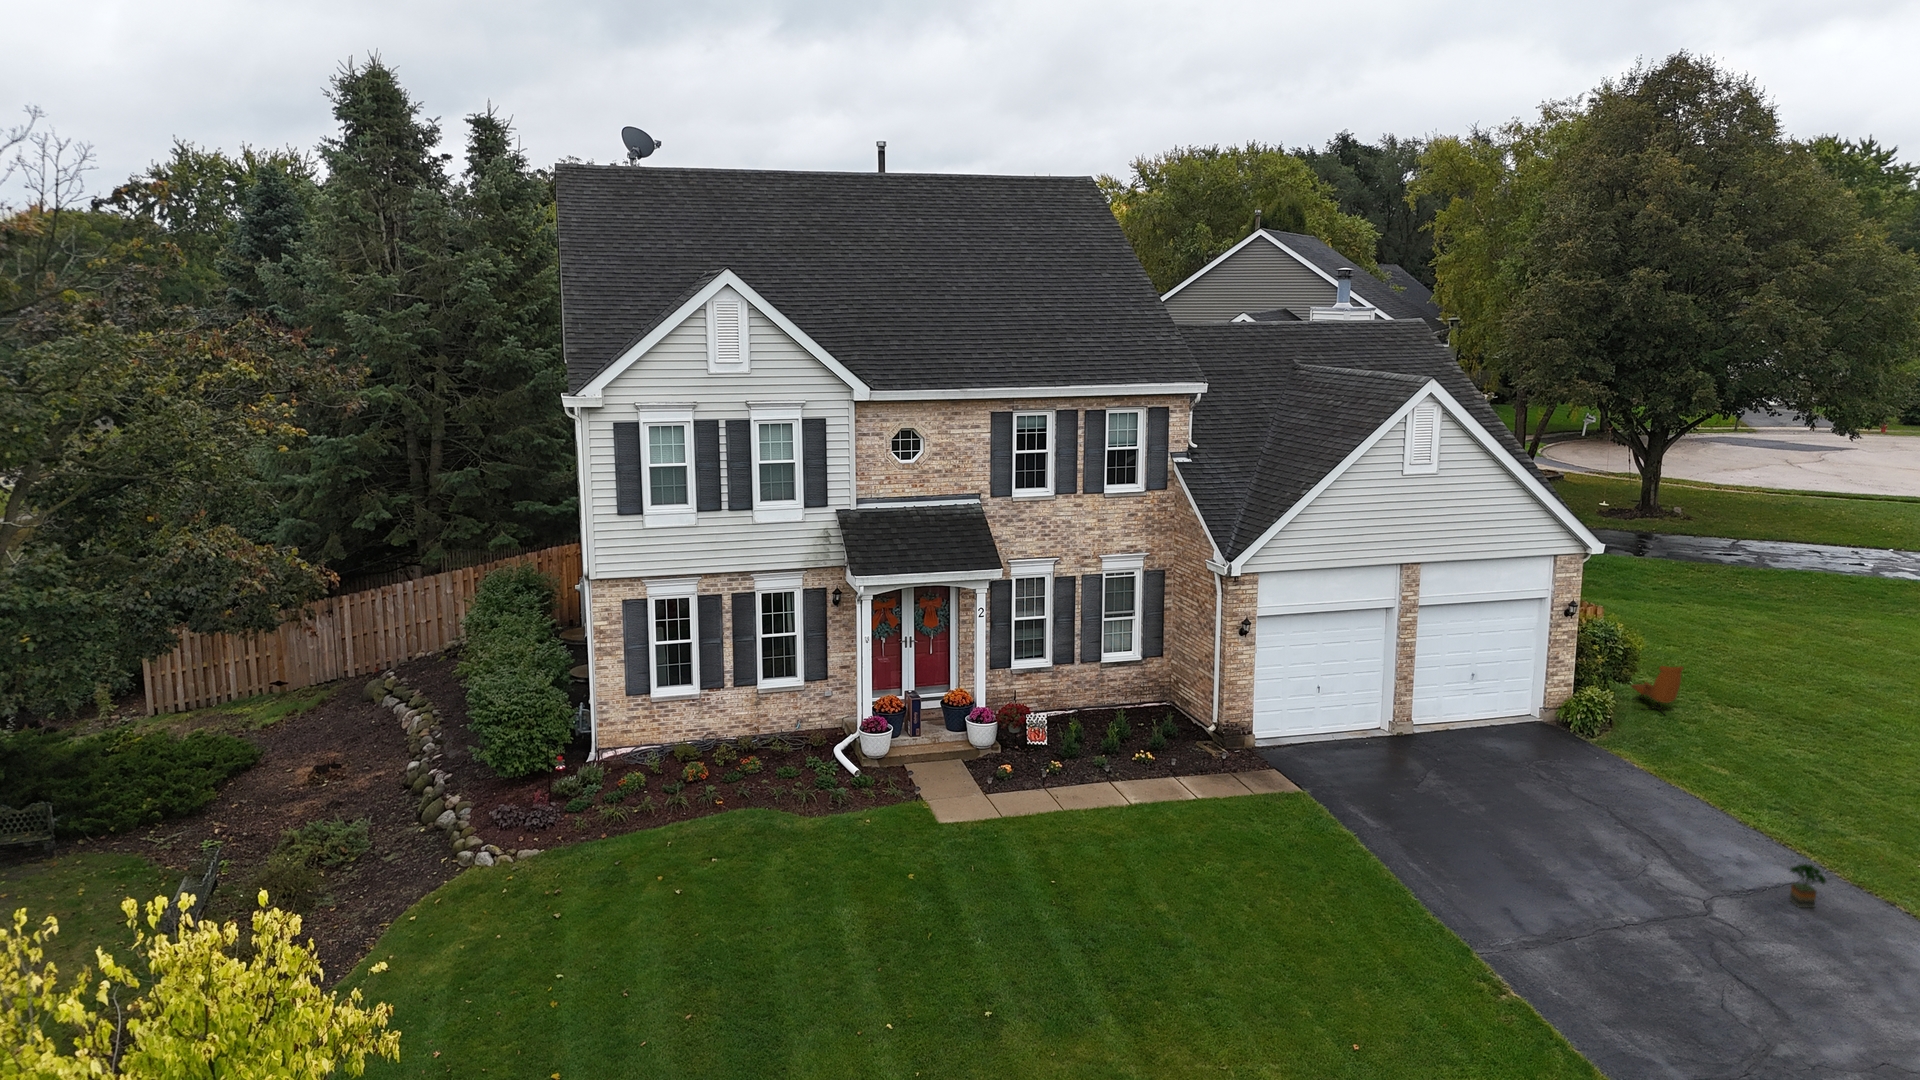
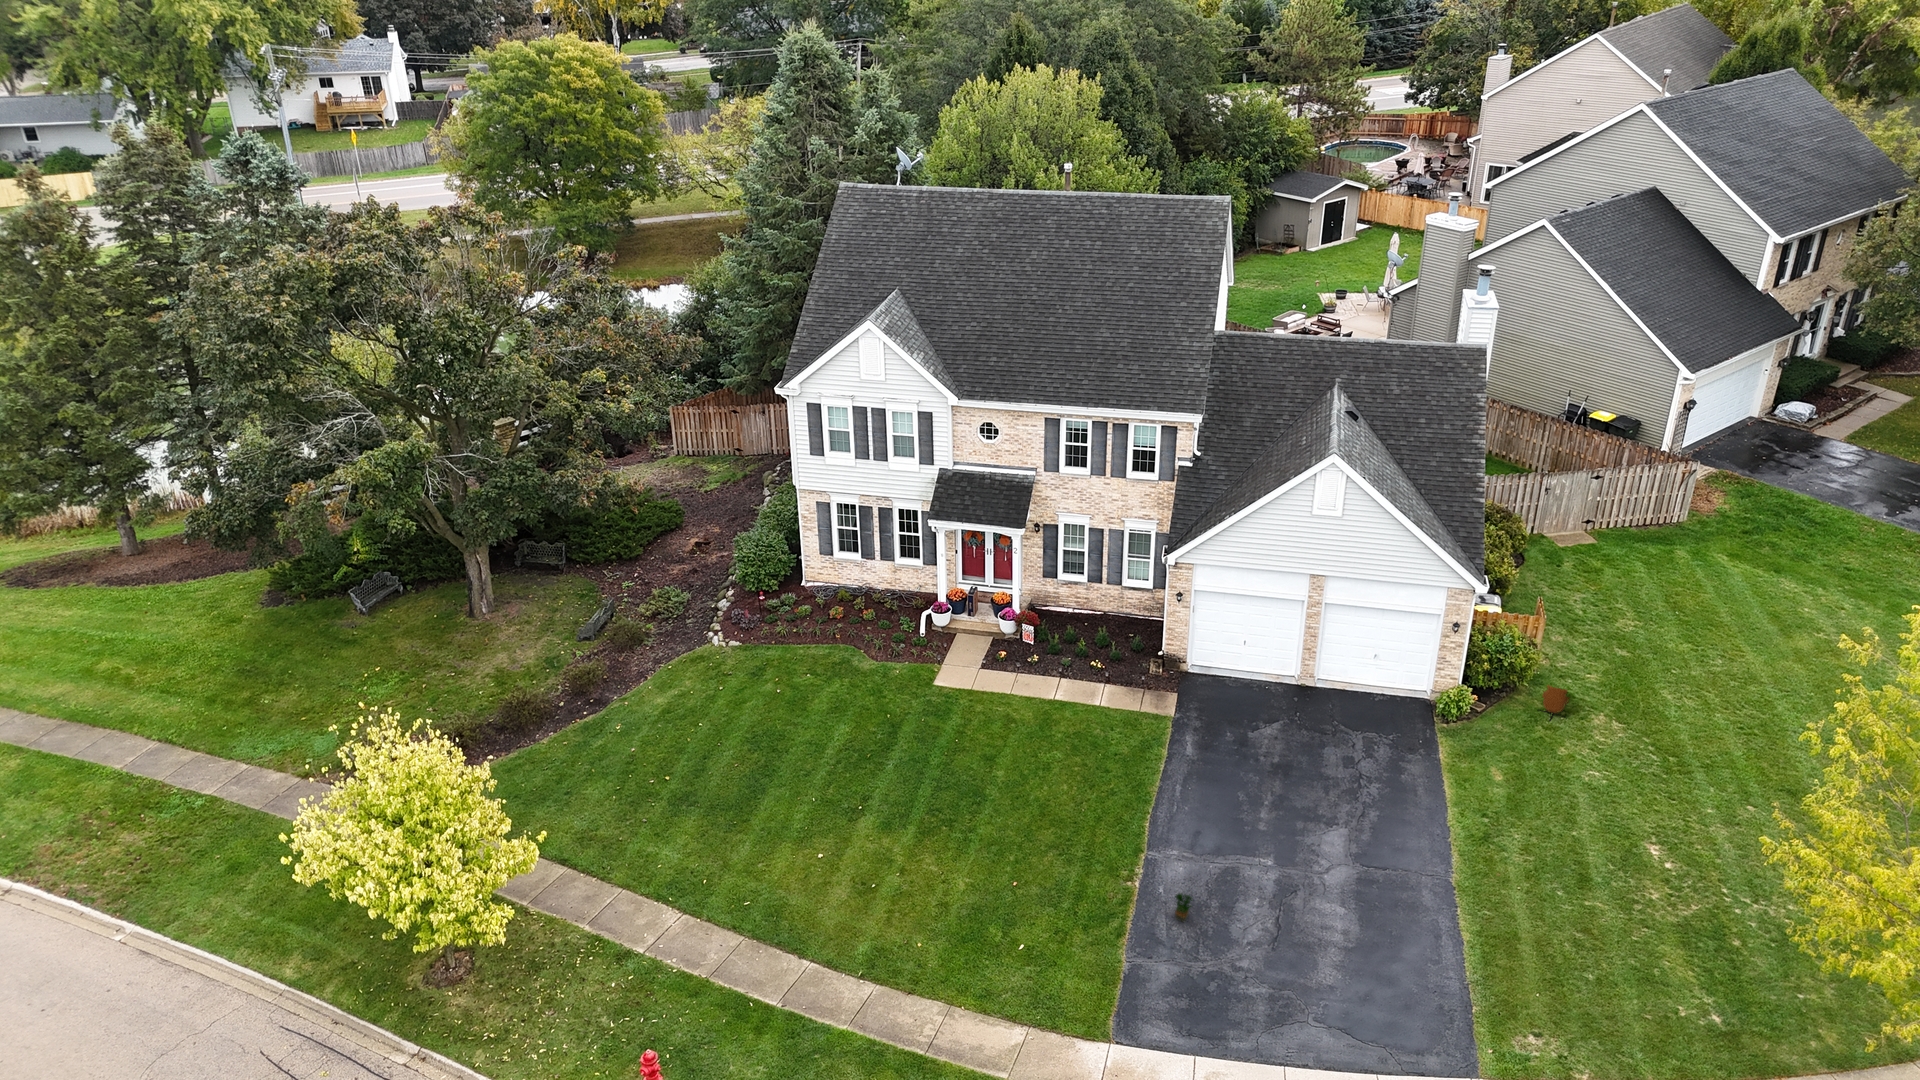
potted tree: present [1790,864,1826,908] -> present [1175,893,1192,922]

